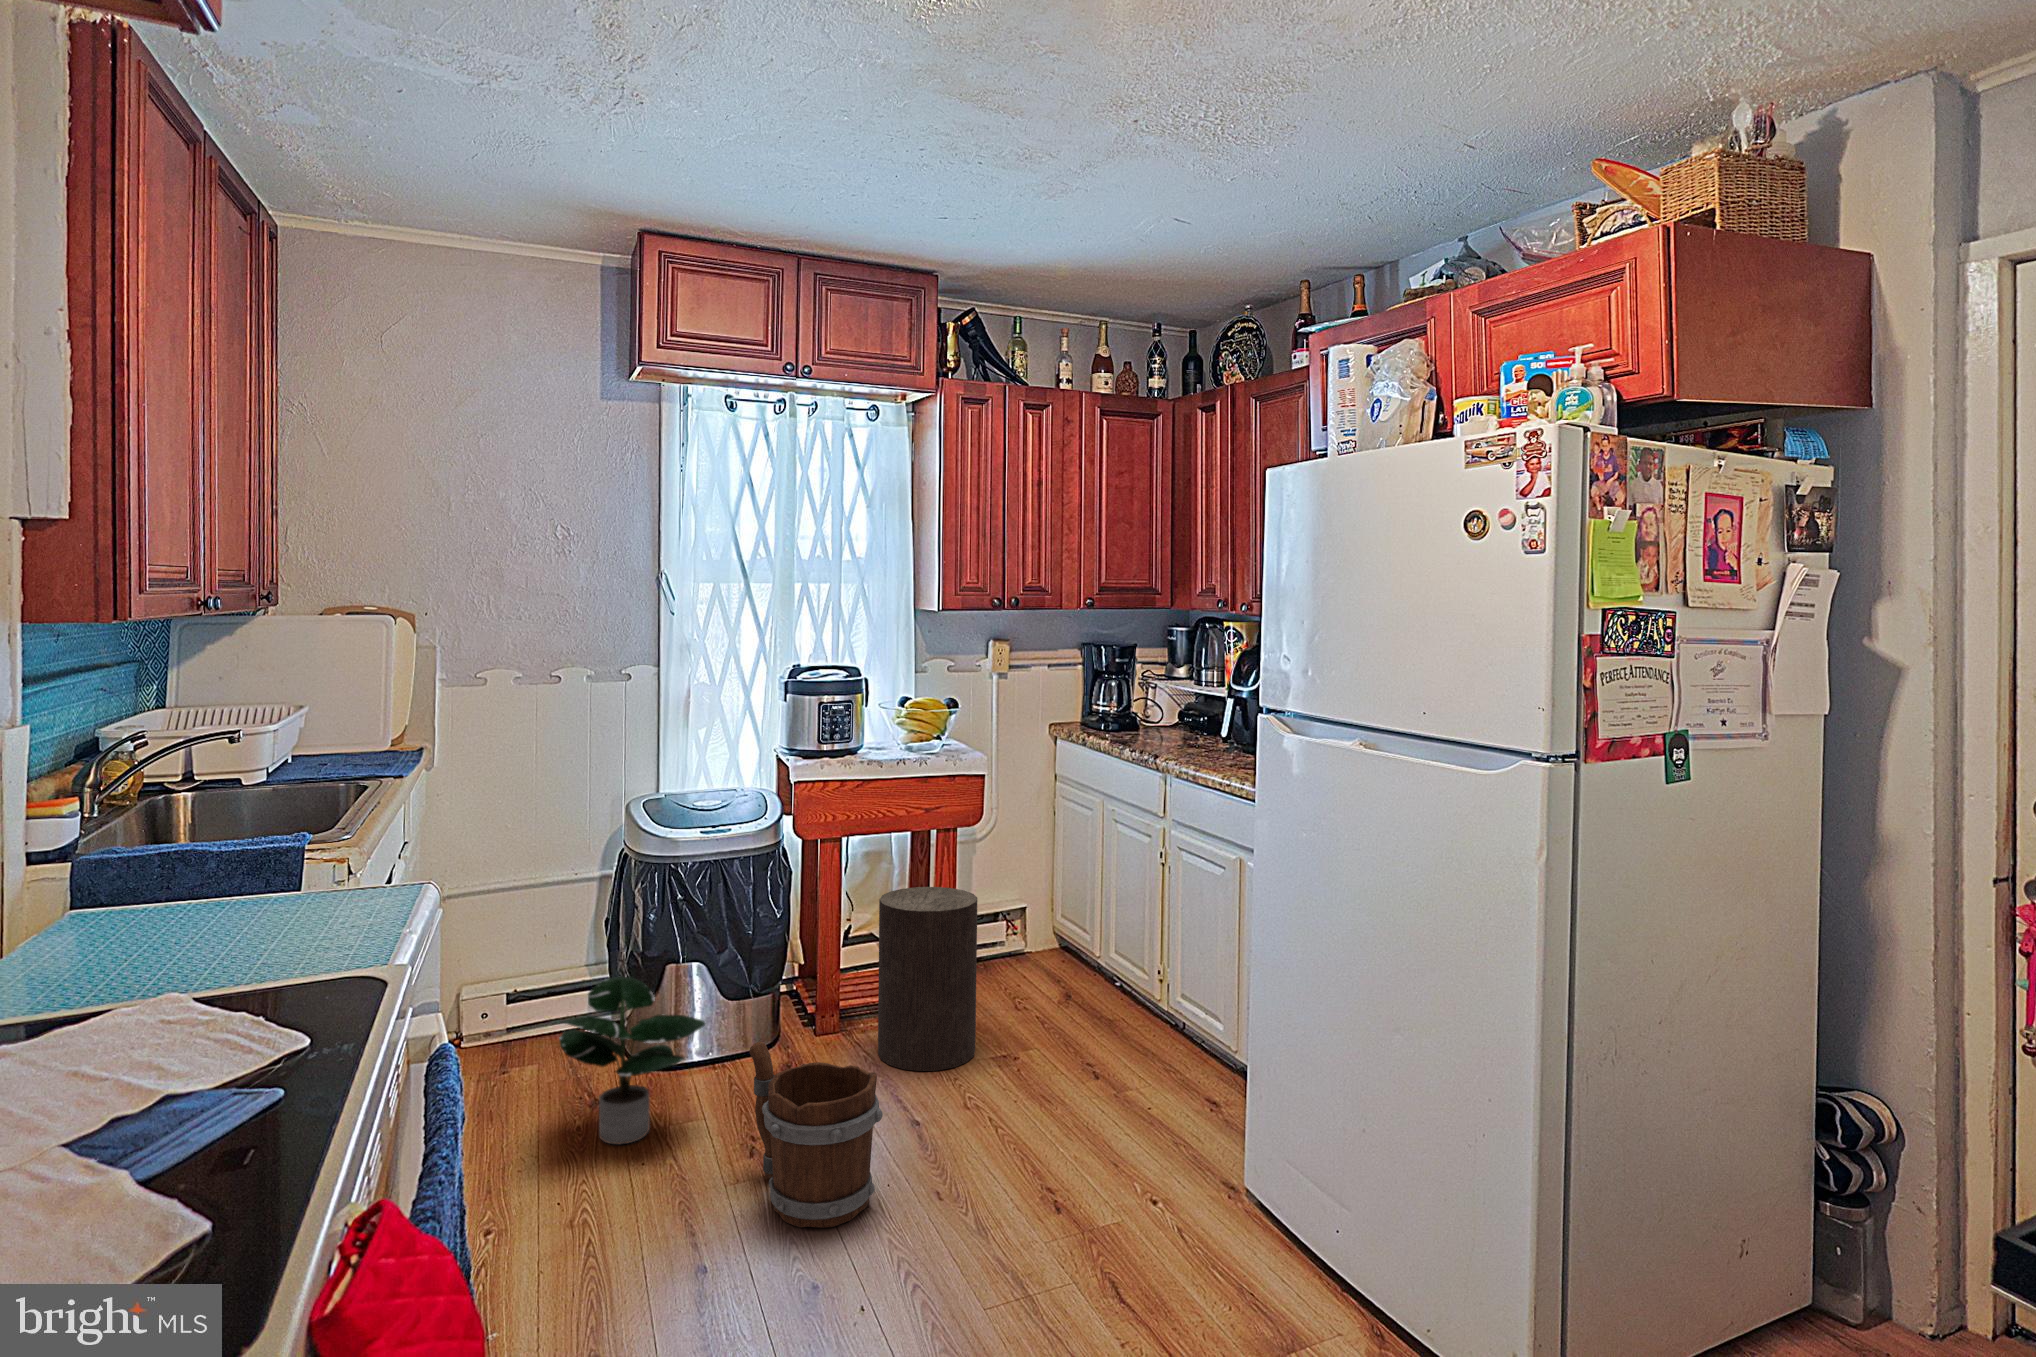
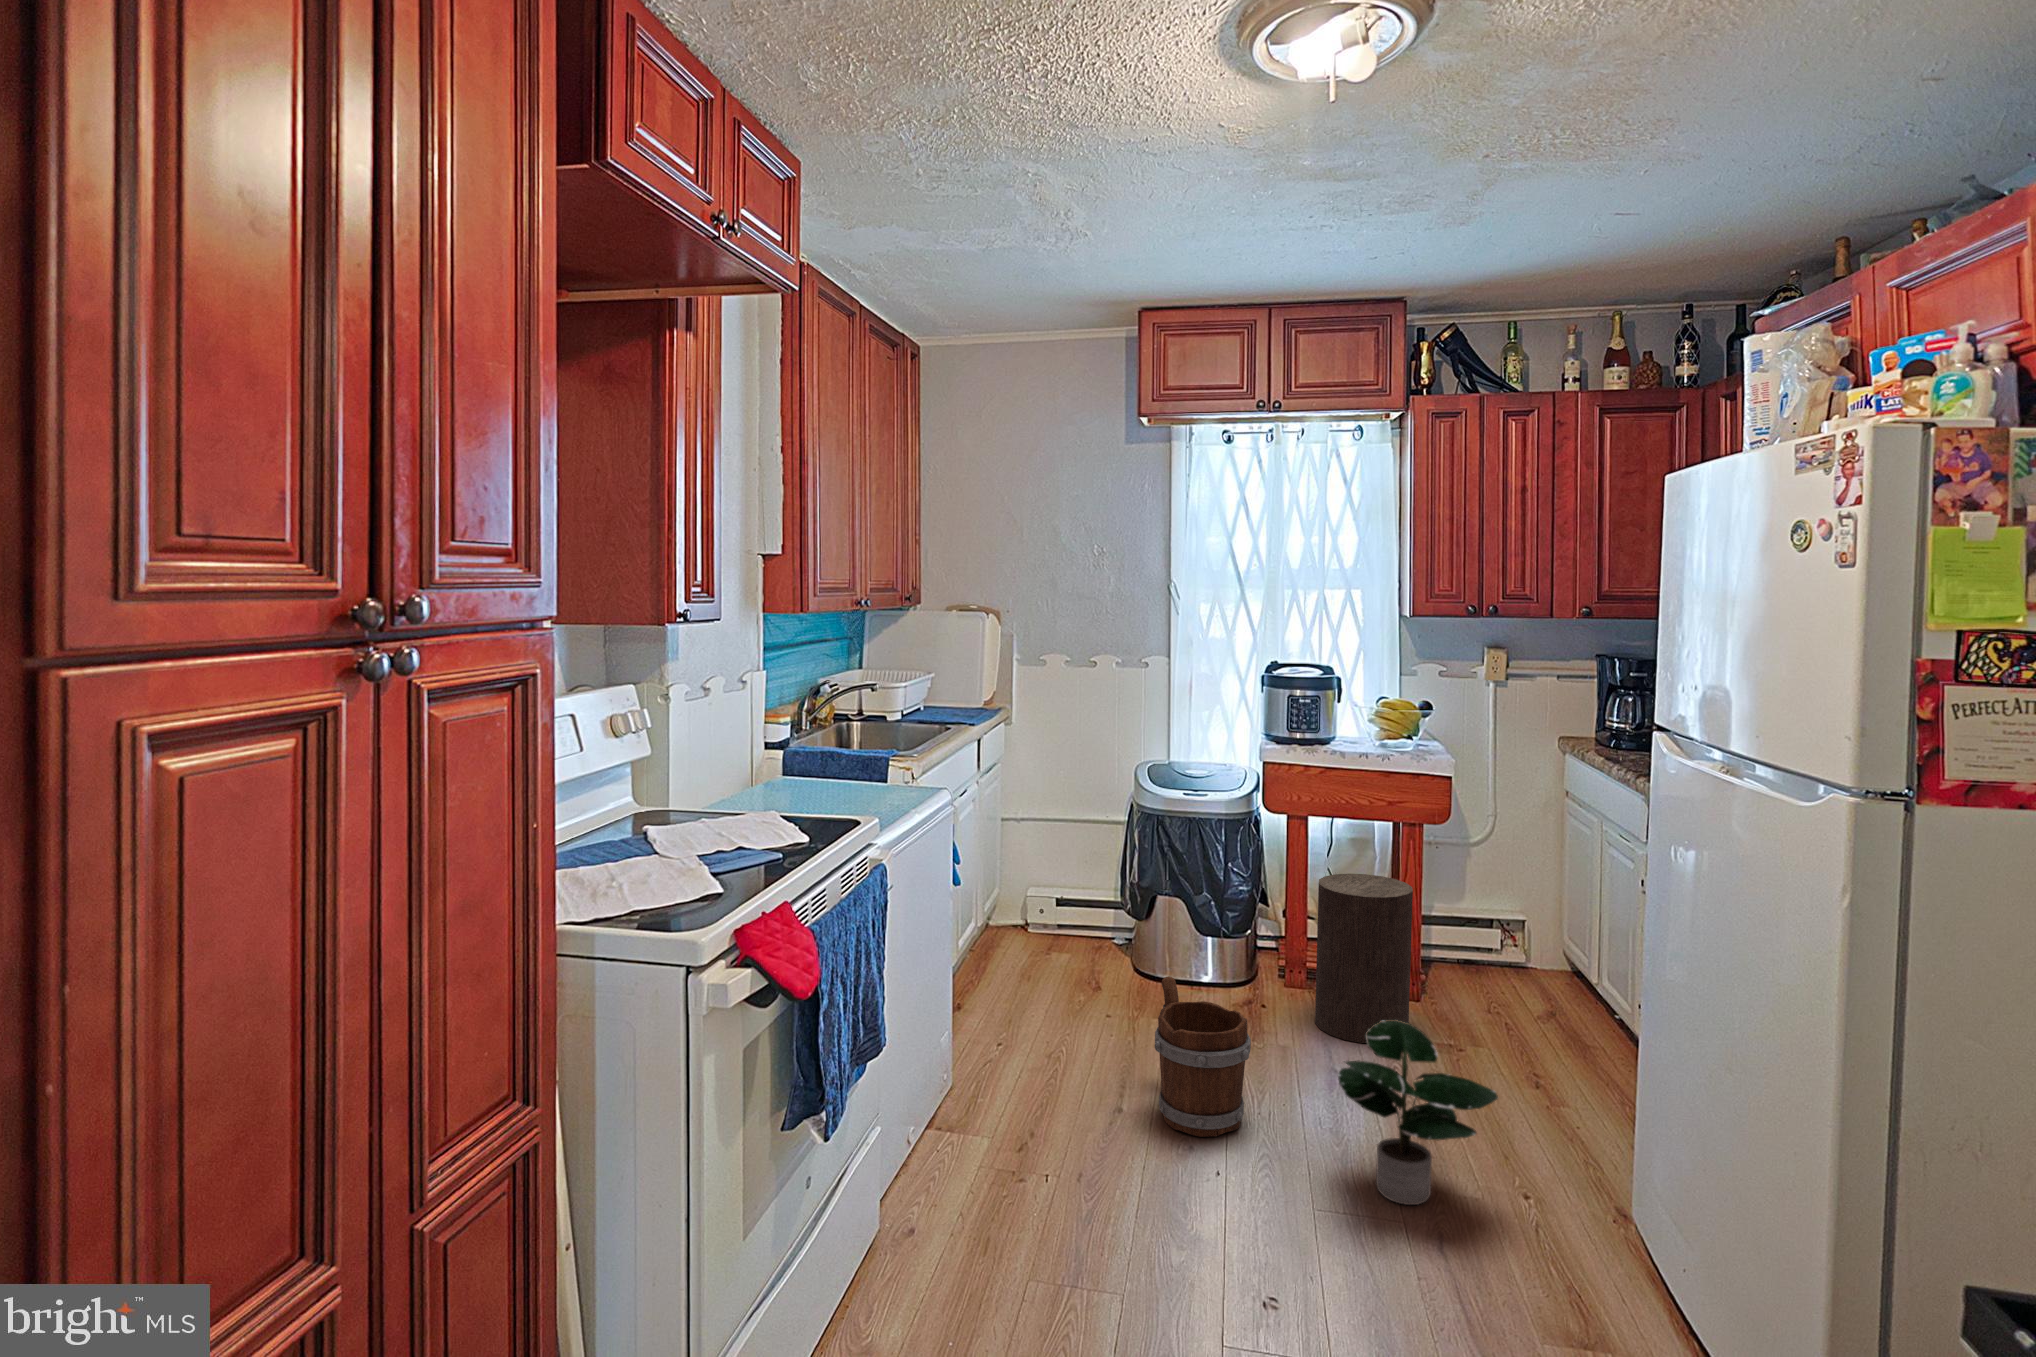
potted plant: present [559,977,705,1144] -> present [1338,1020,1498,1205]

